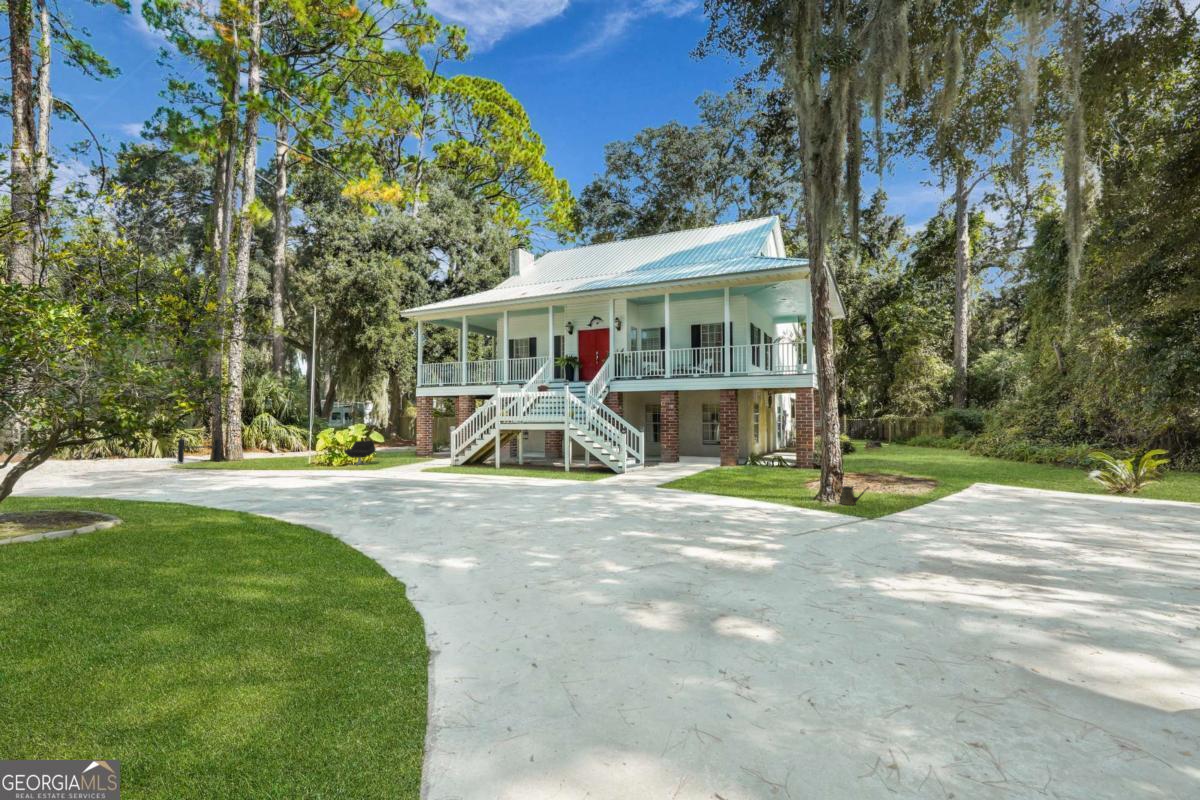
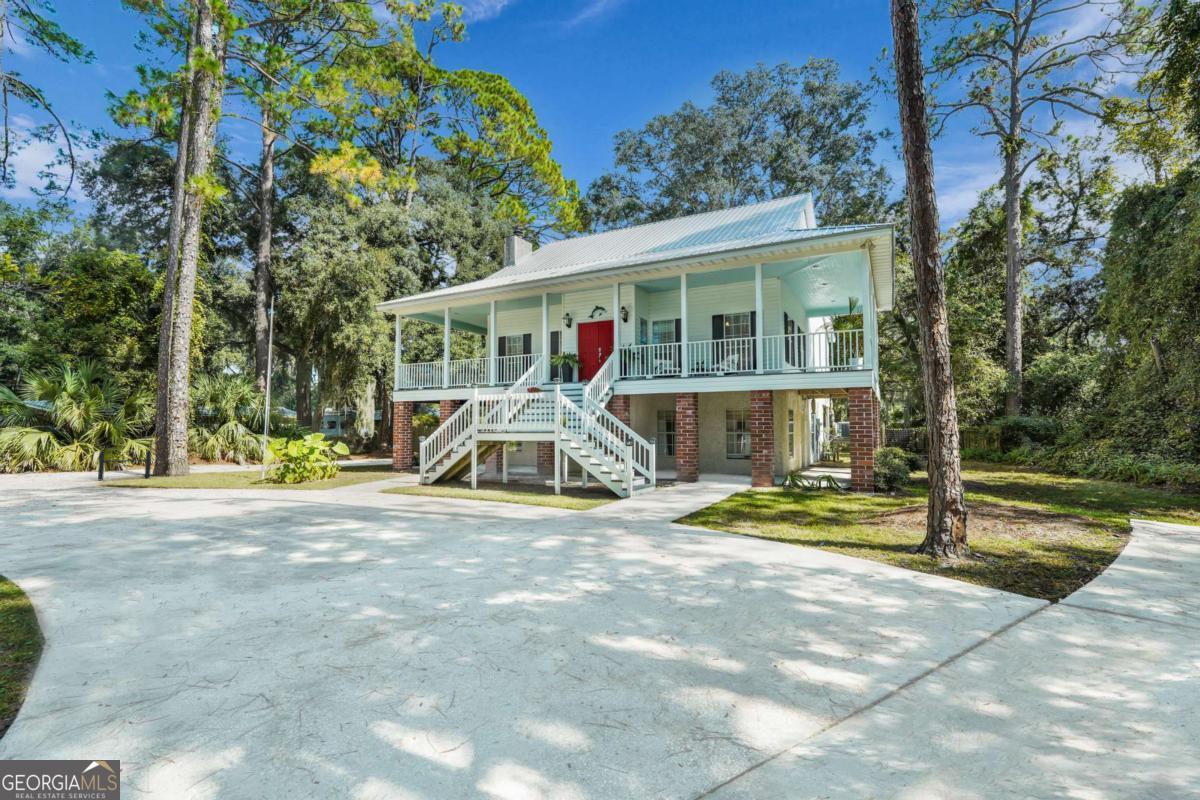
lounge chair: present [344,441,376,464] -> none [289,454,331,484]
watering can: present [836,486,868,505] -> none [944,529,1006,559]

